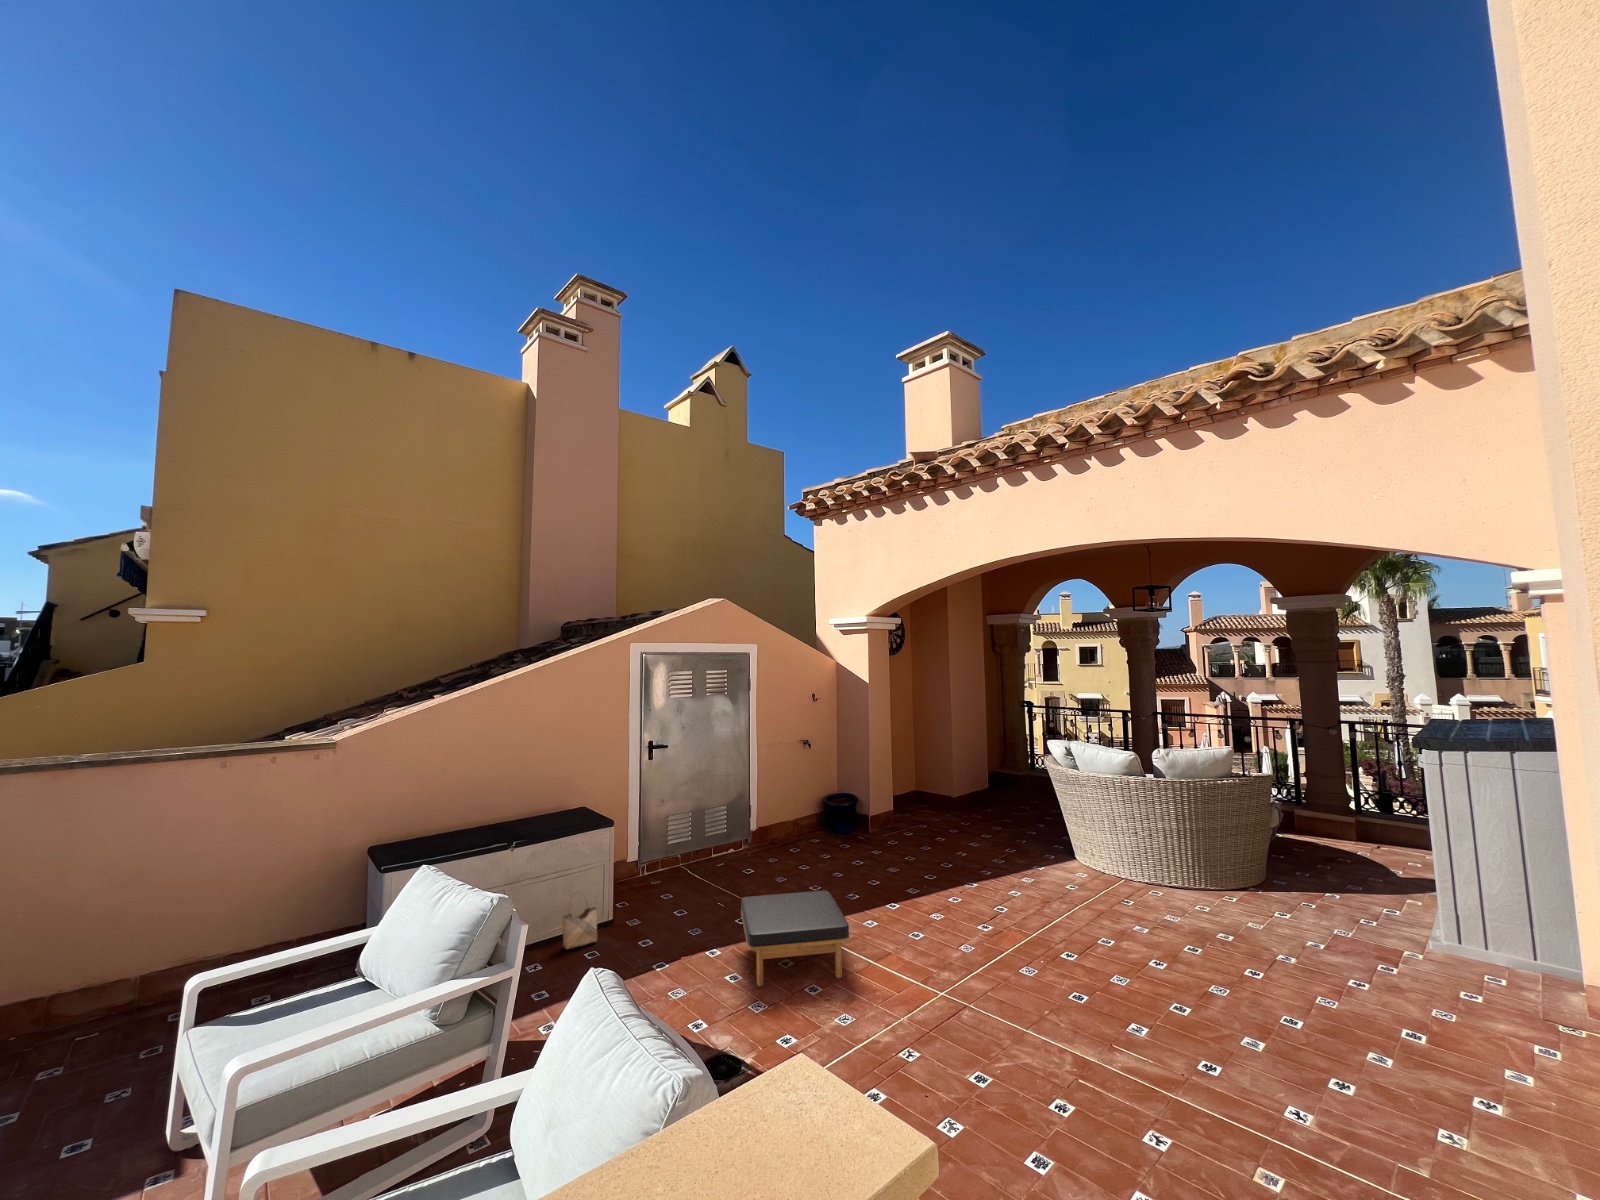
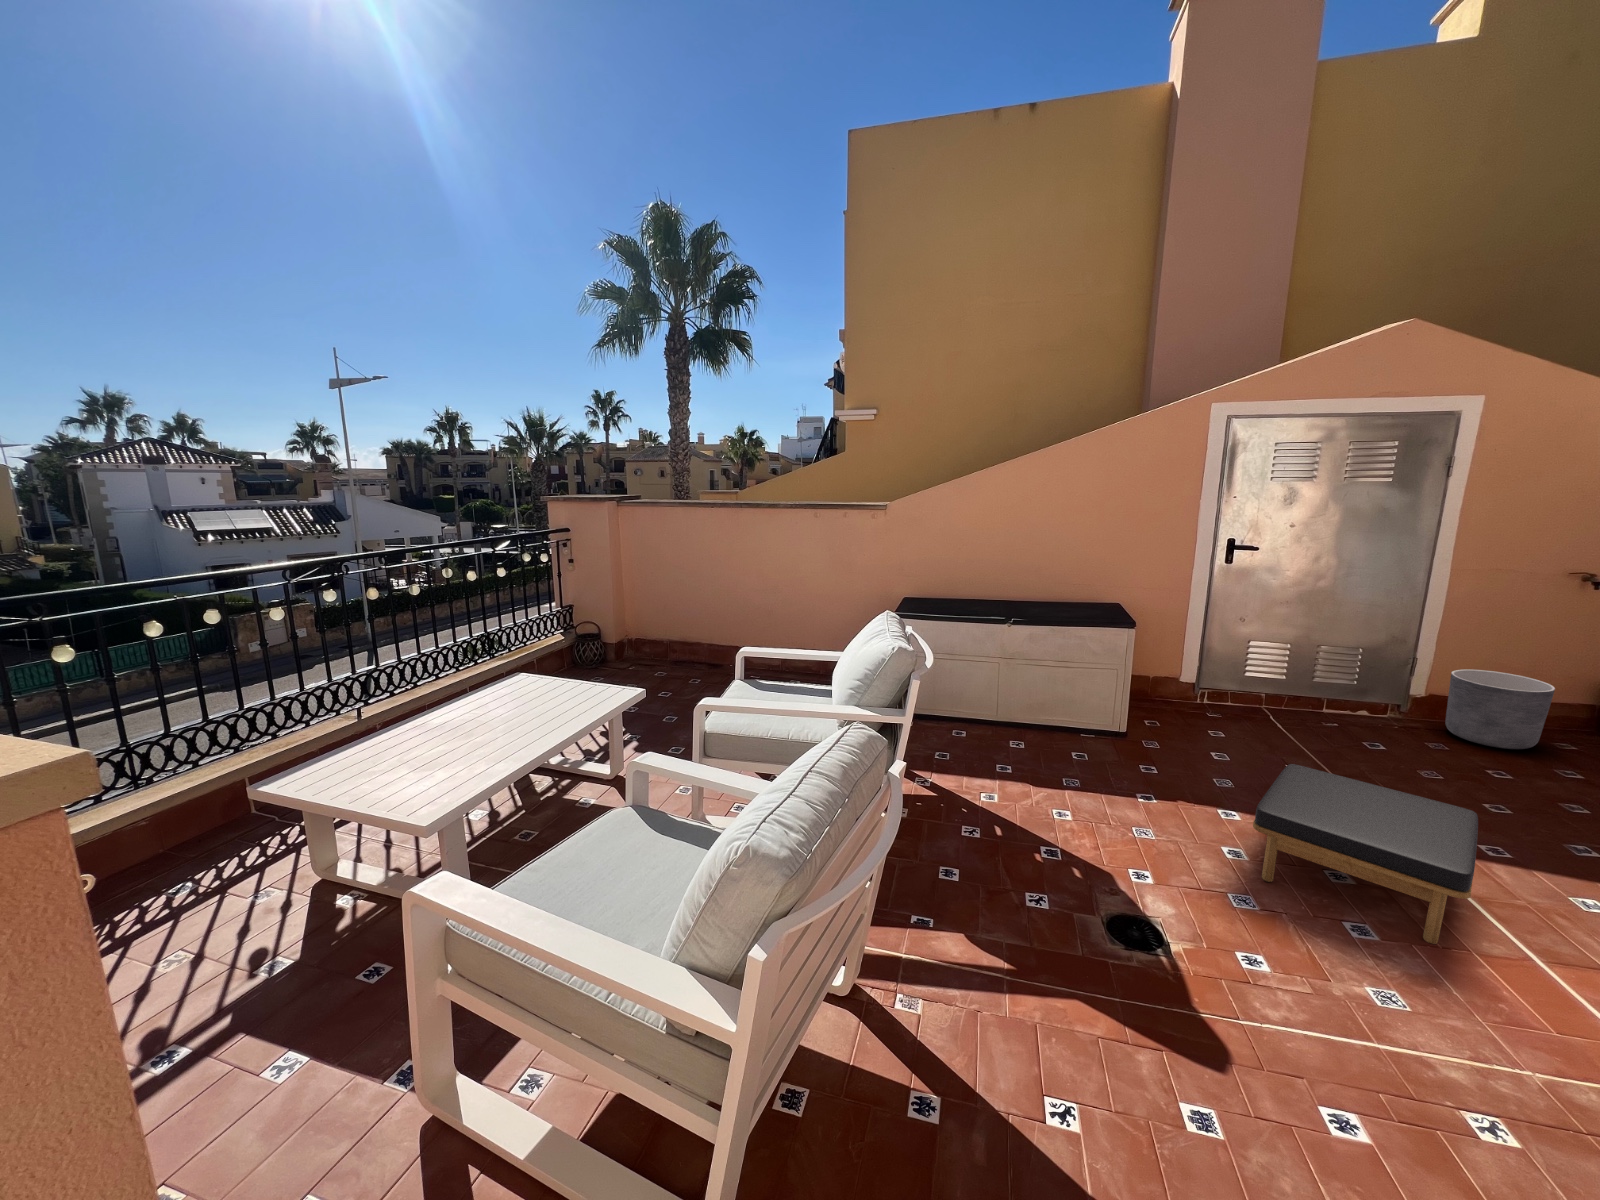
planter: none [768,805,810,853] -> present [1445,670,1555,749]
woven basket: present [562,908,597,949] -> none [1059,688,1102,745]

